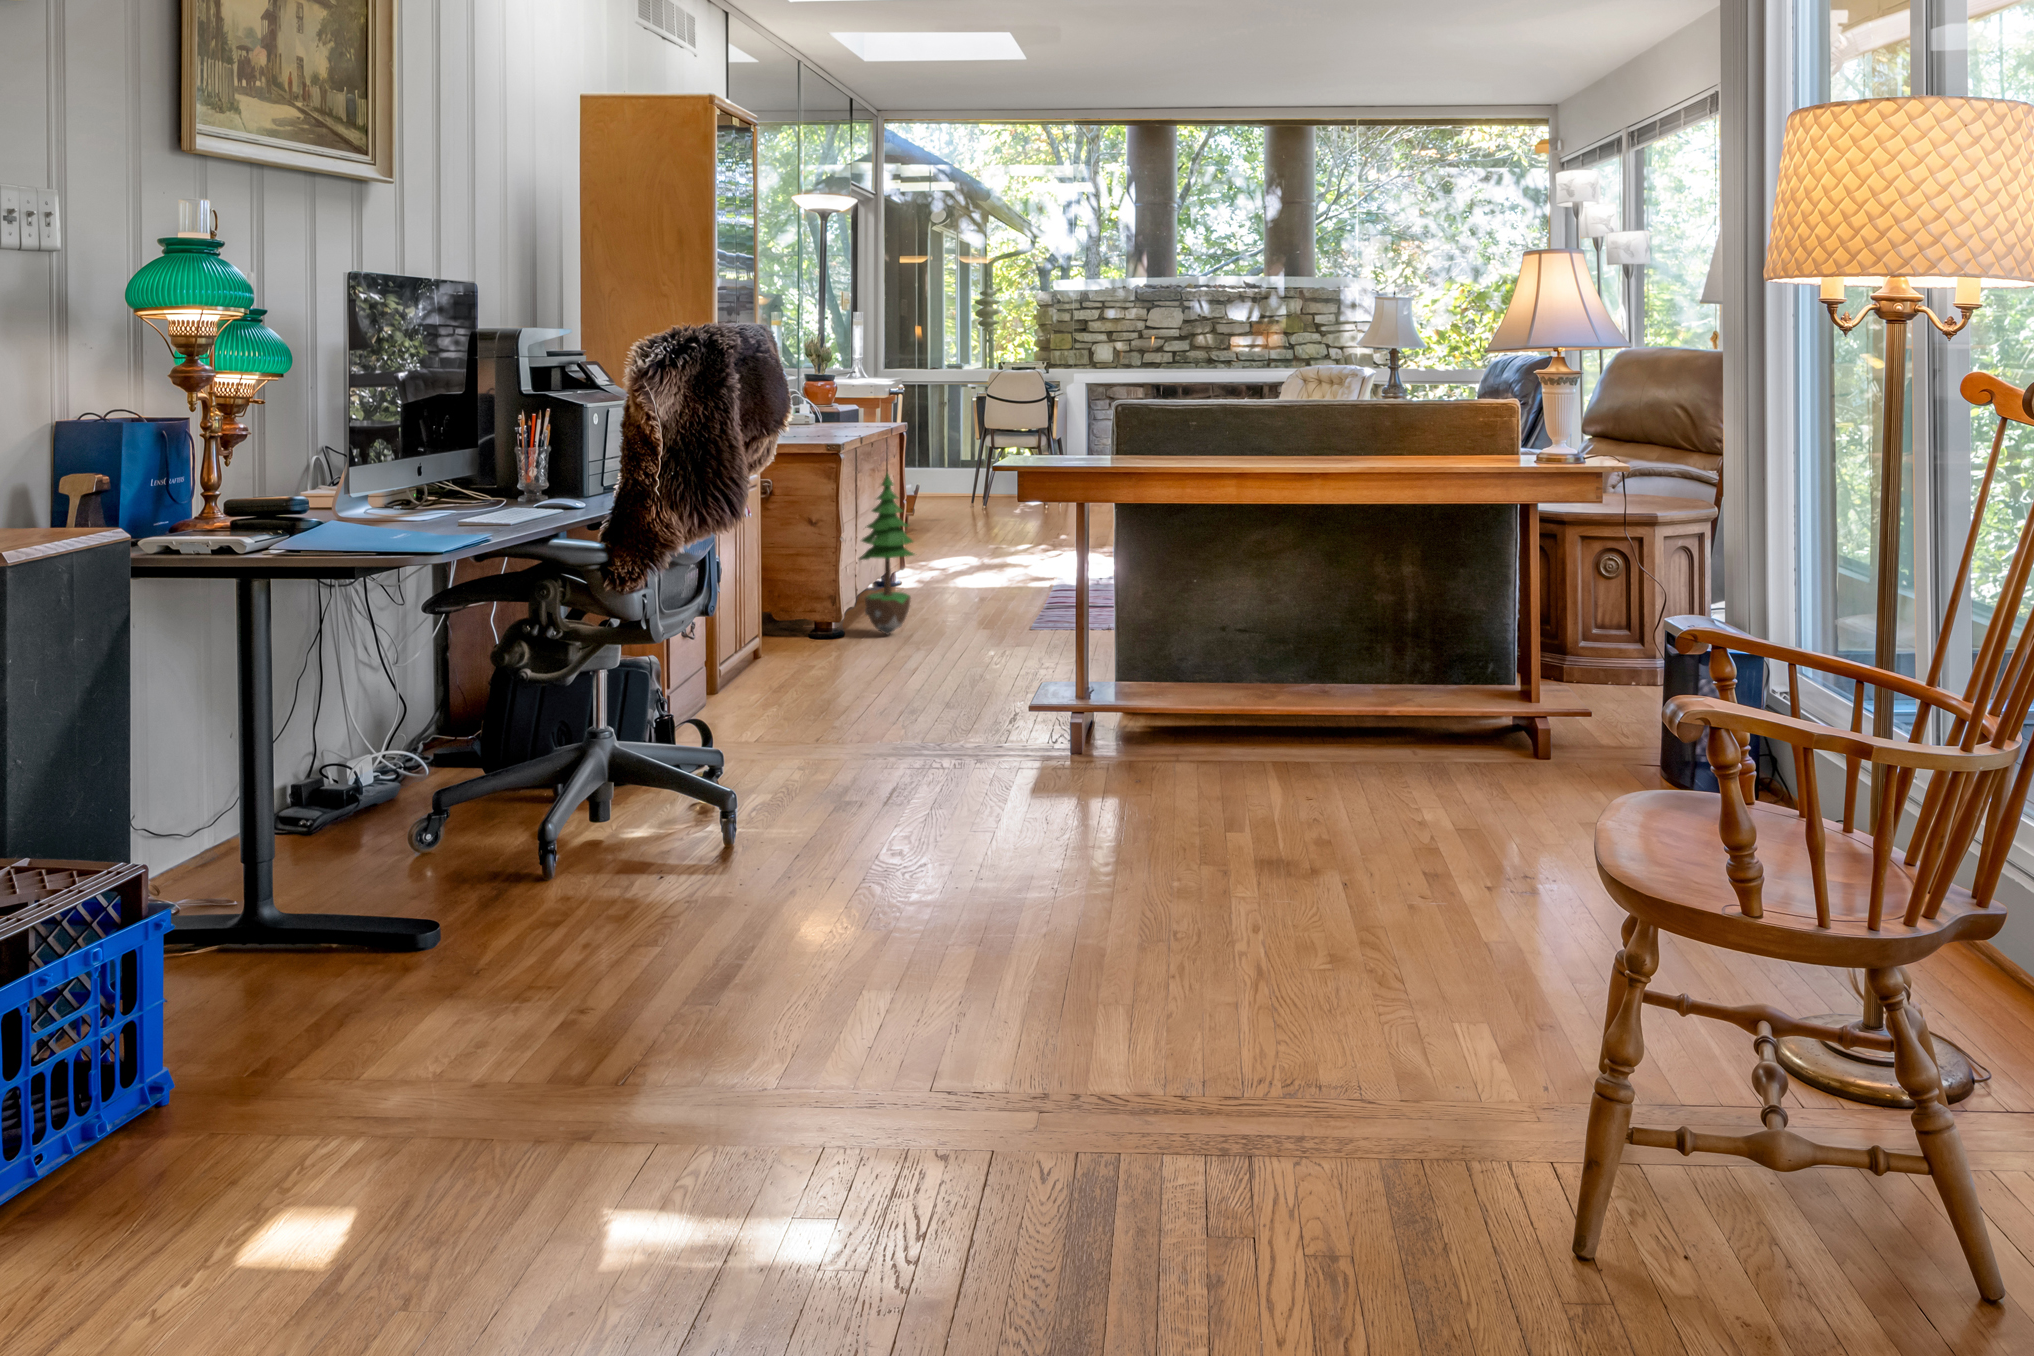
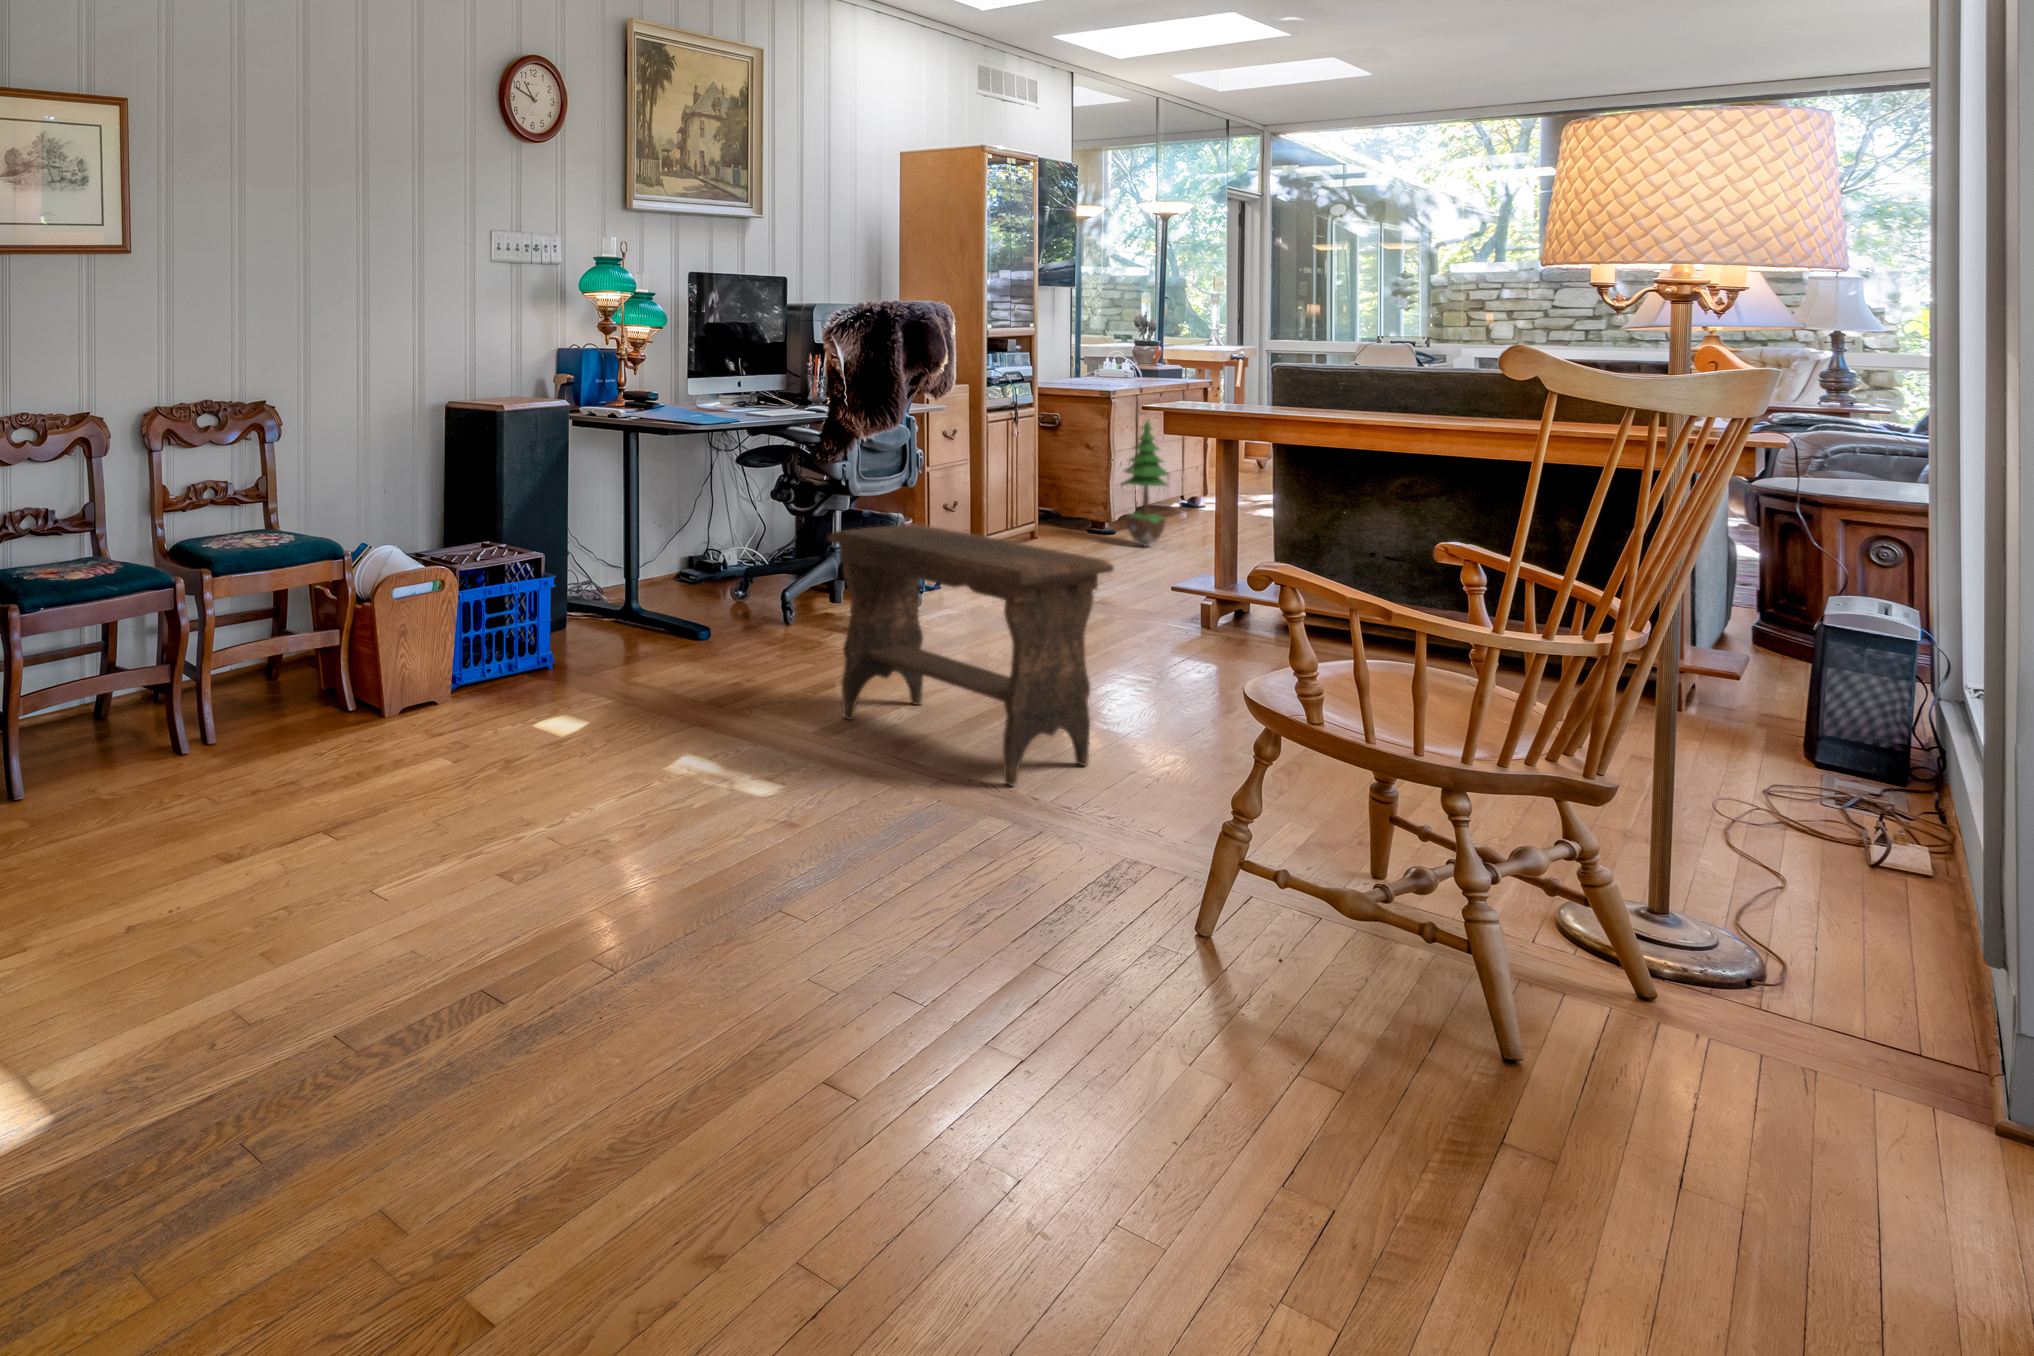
footstool: none [760,676,1175,1059] -> present [827,523,1114,786]

